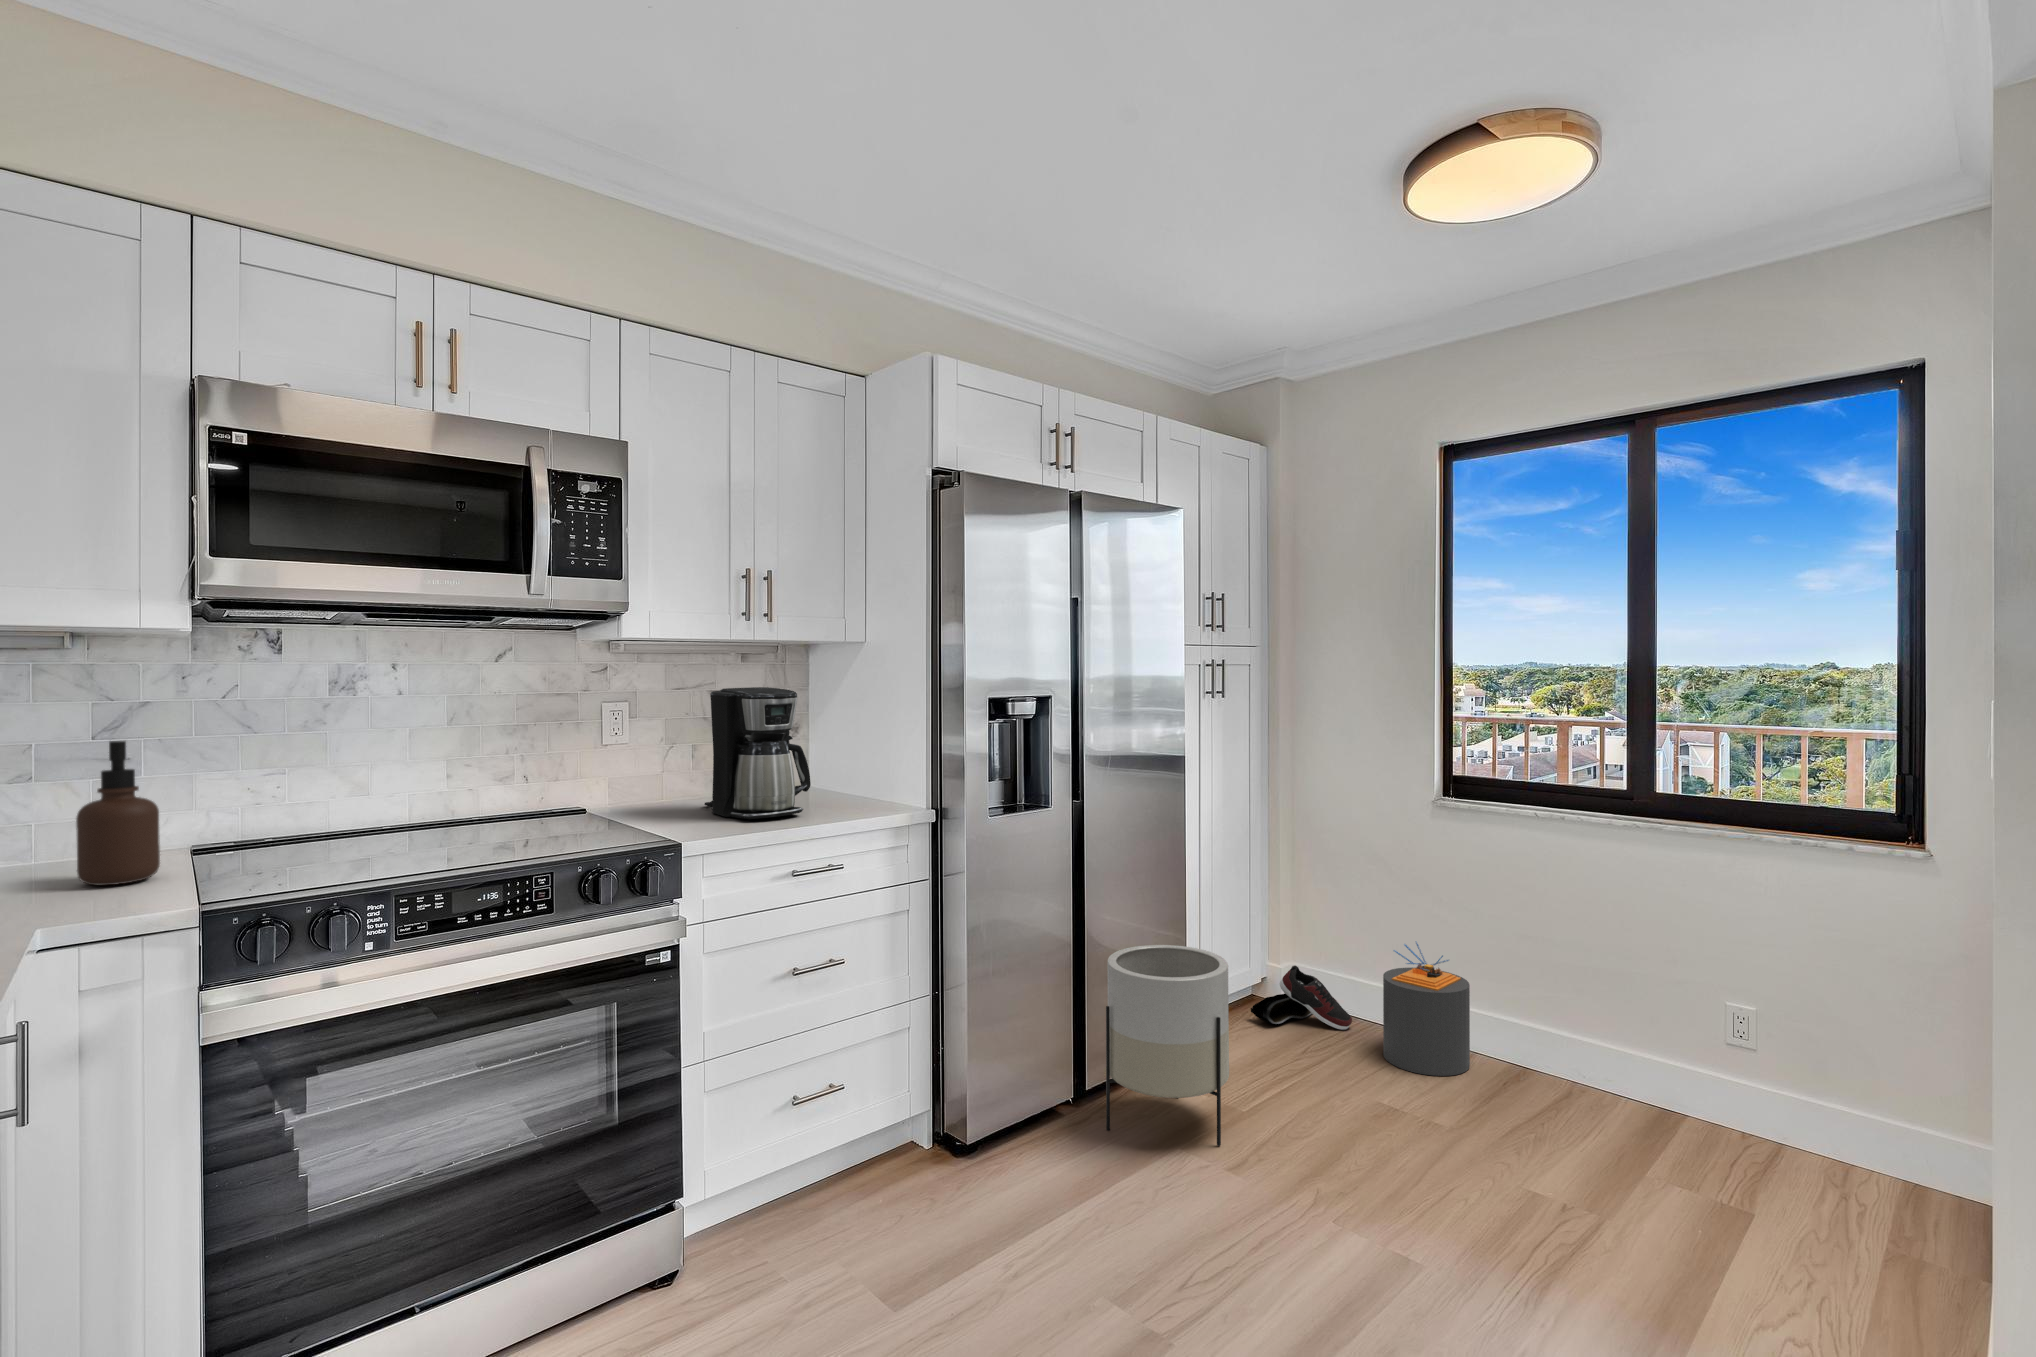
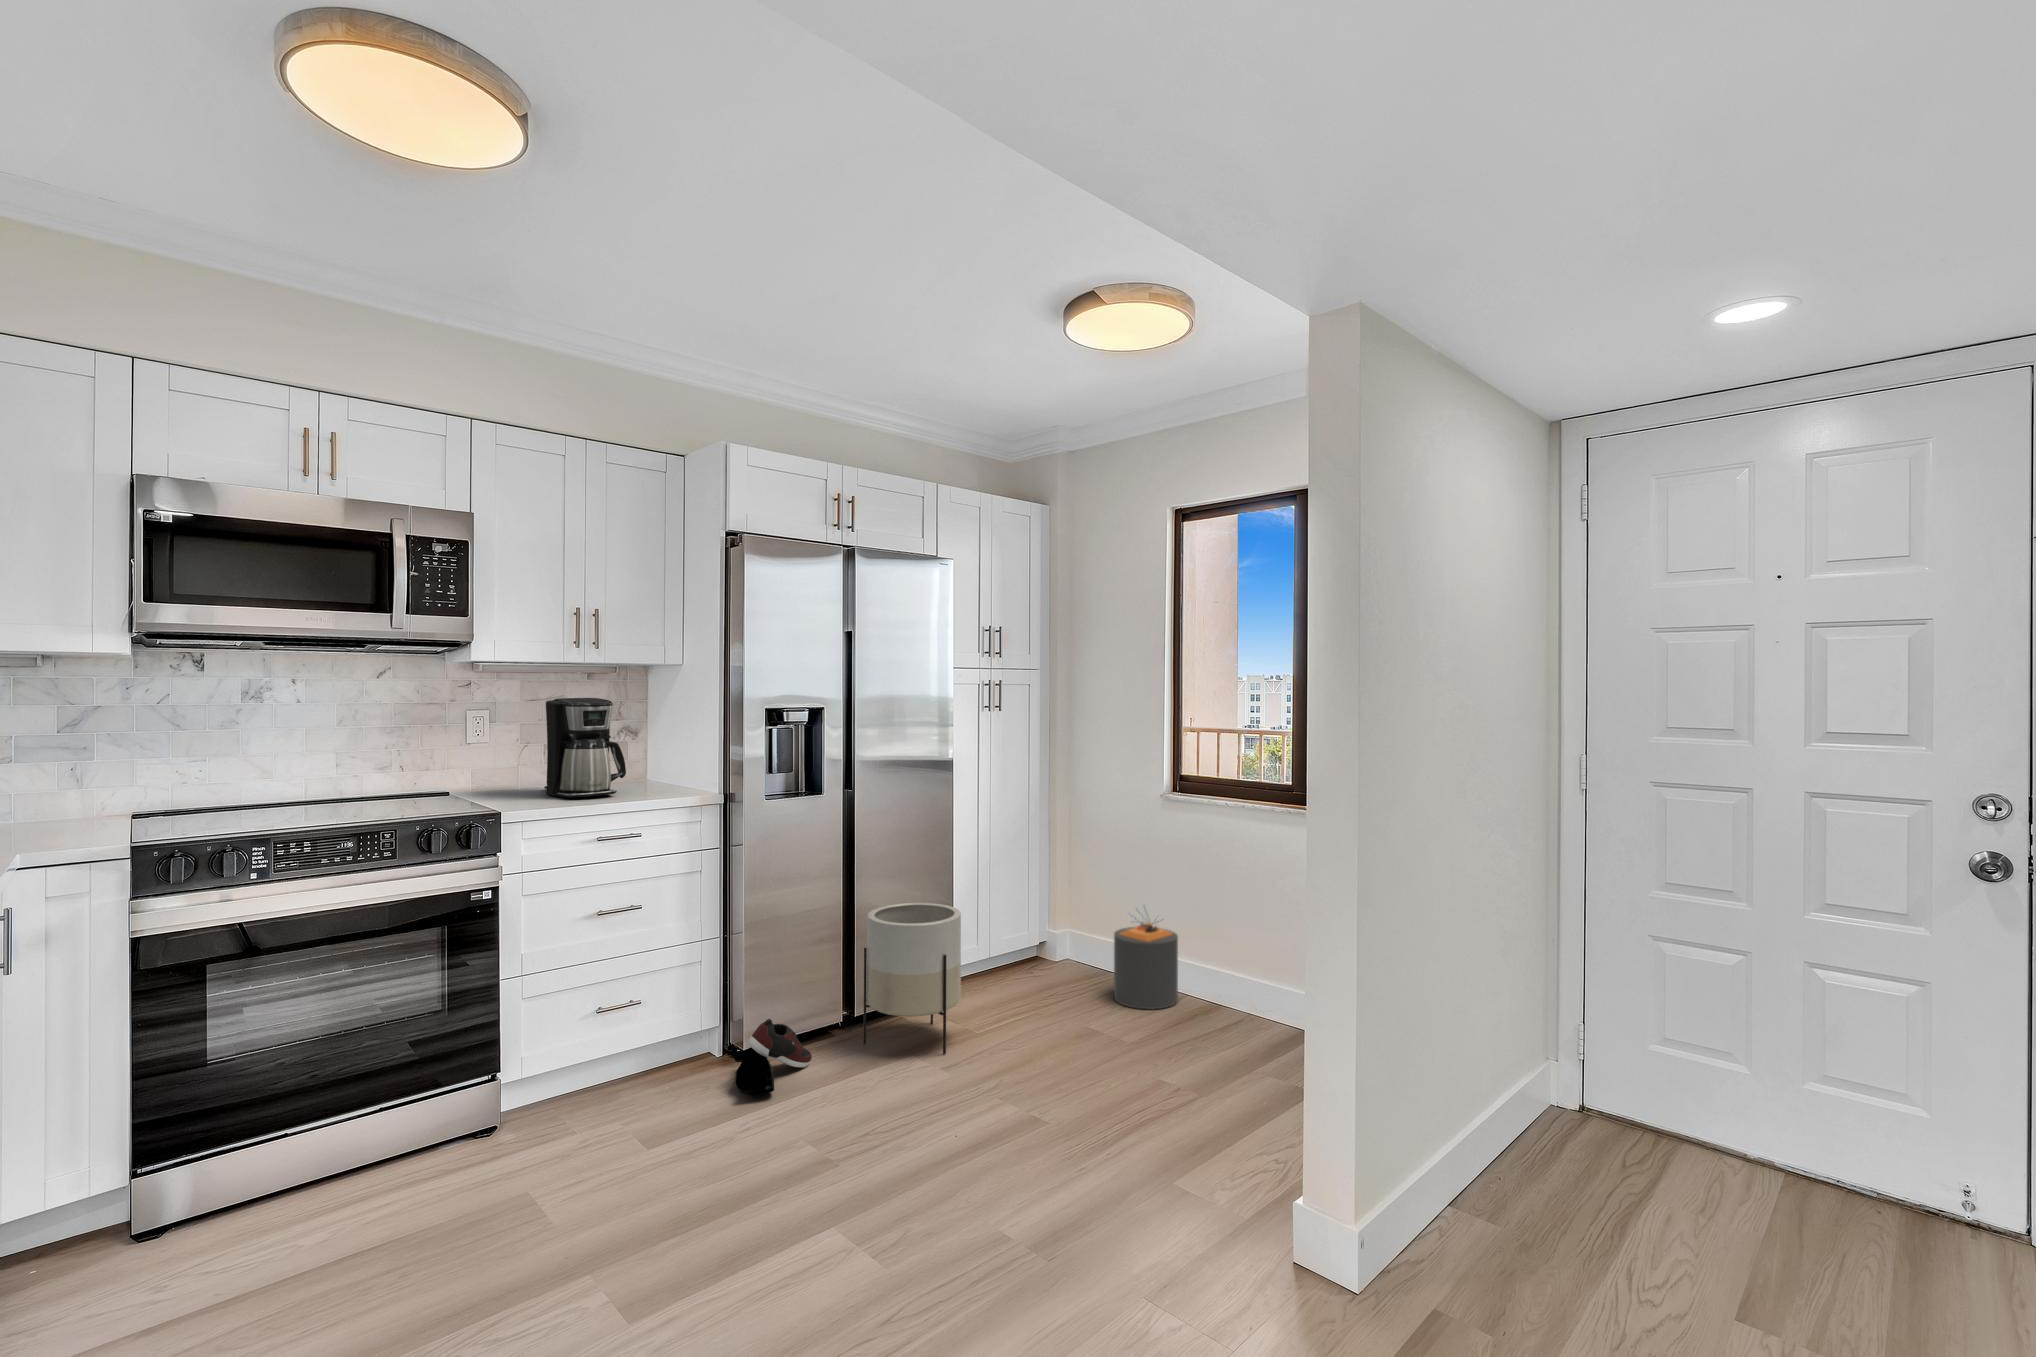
soap dispenser: present [76,741,160,885] -> none [45,732,105,832]
shoe: present [1251,966,1352,1030] -> present [736,1019,812,1095]

